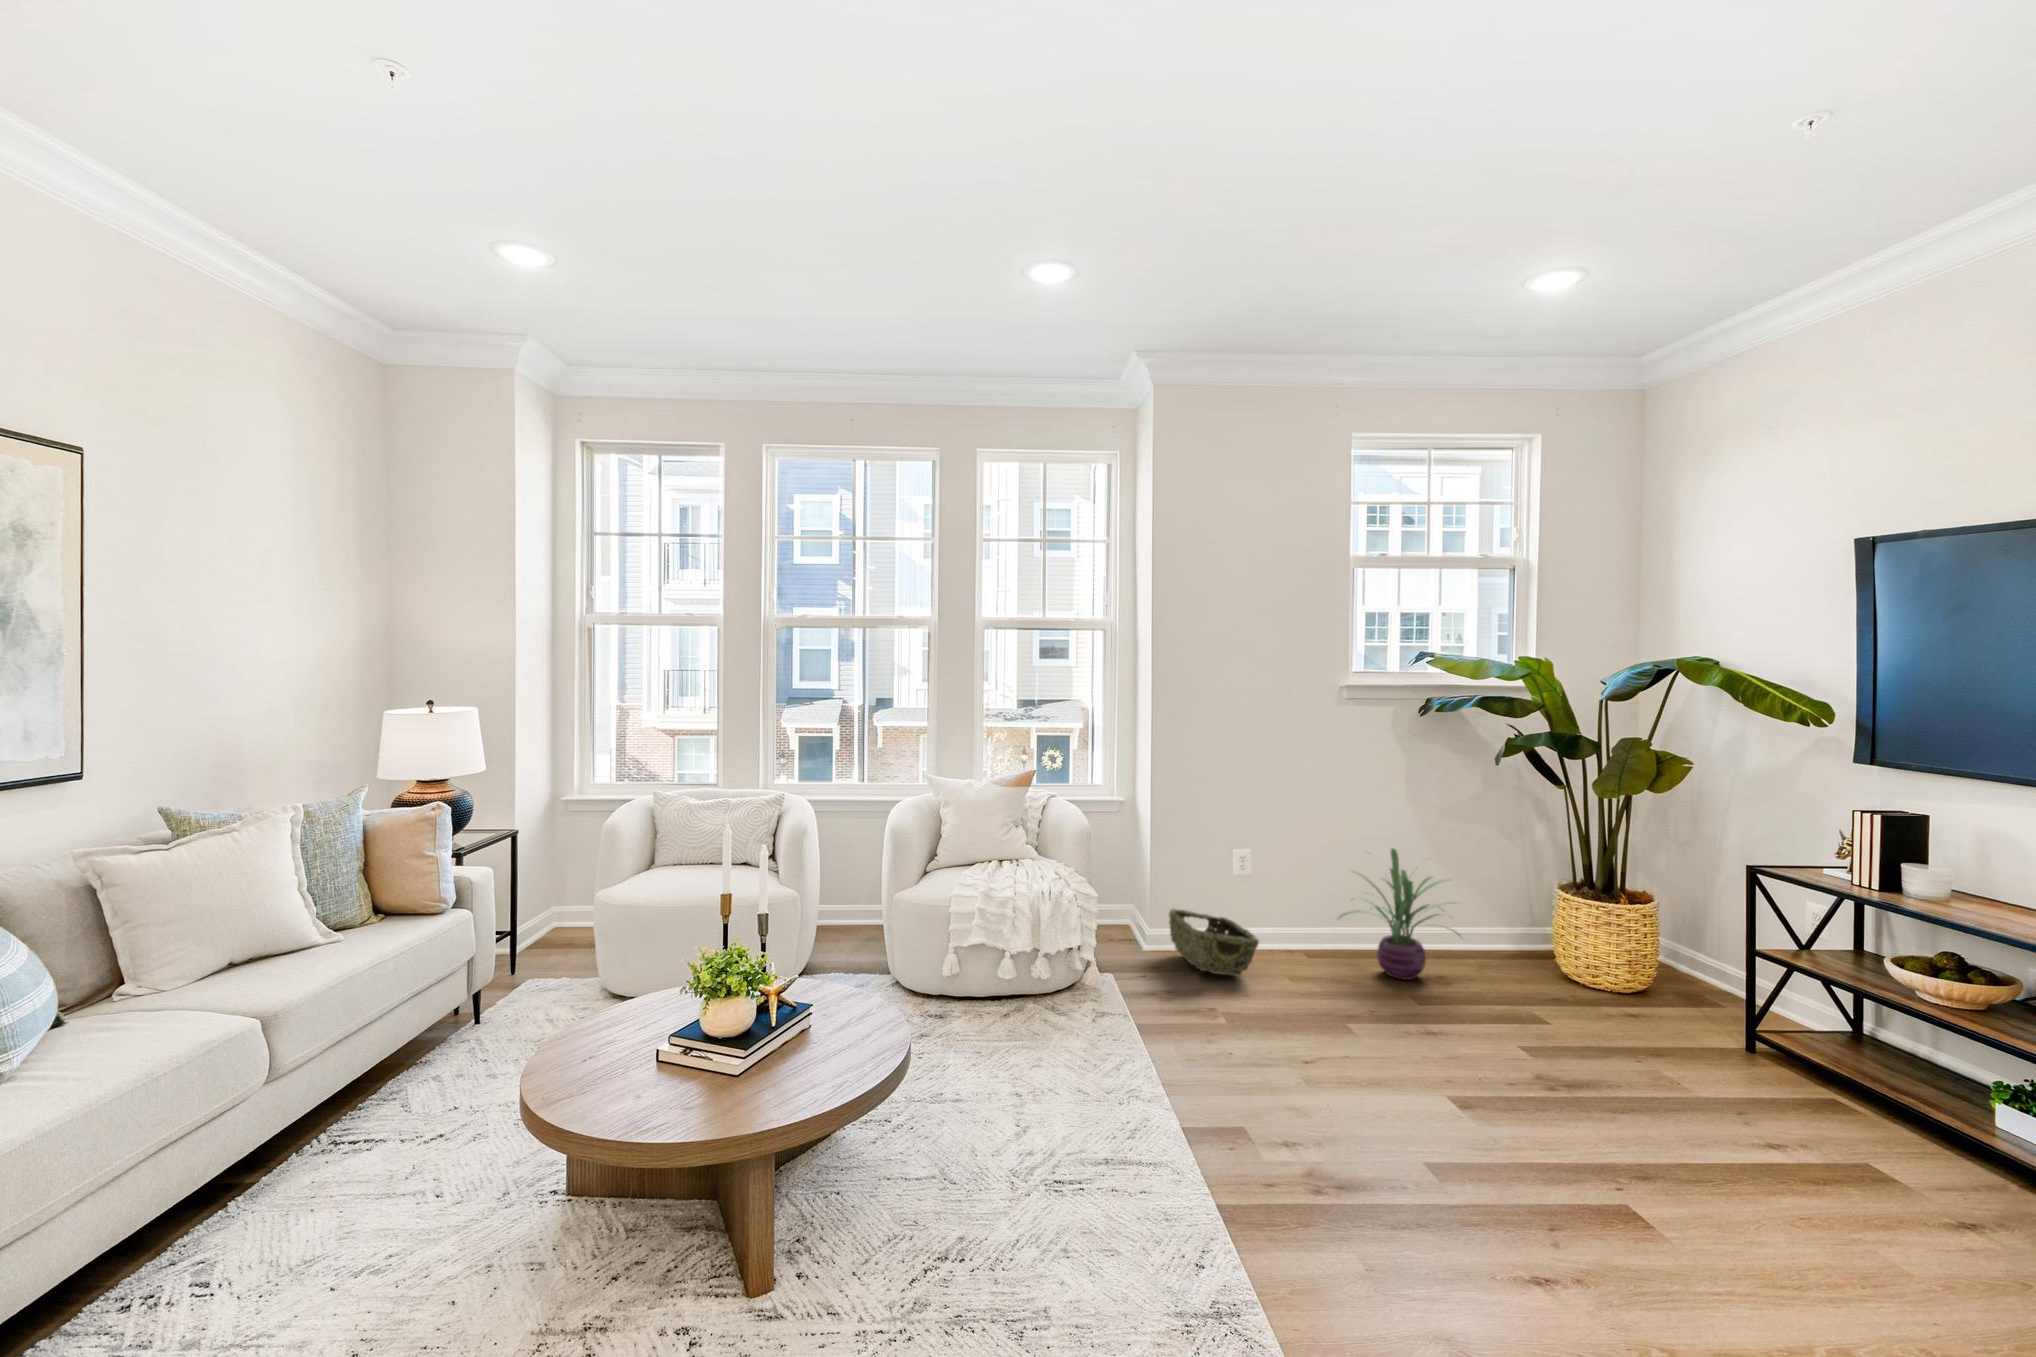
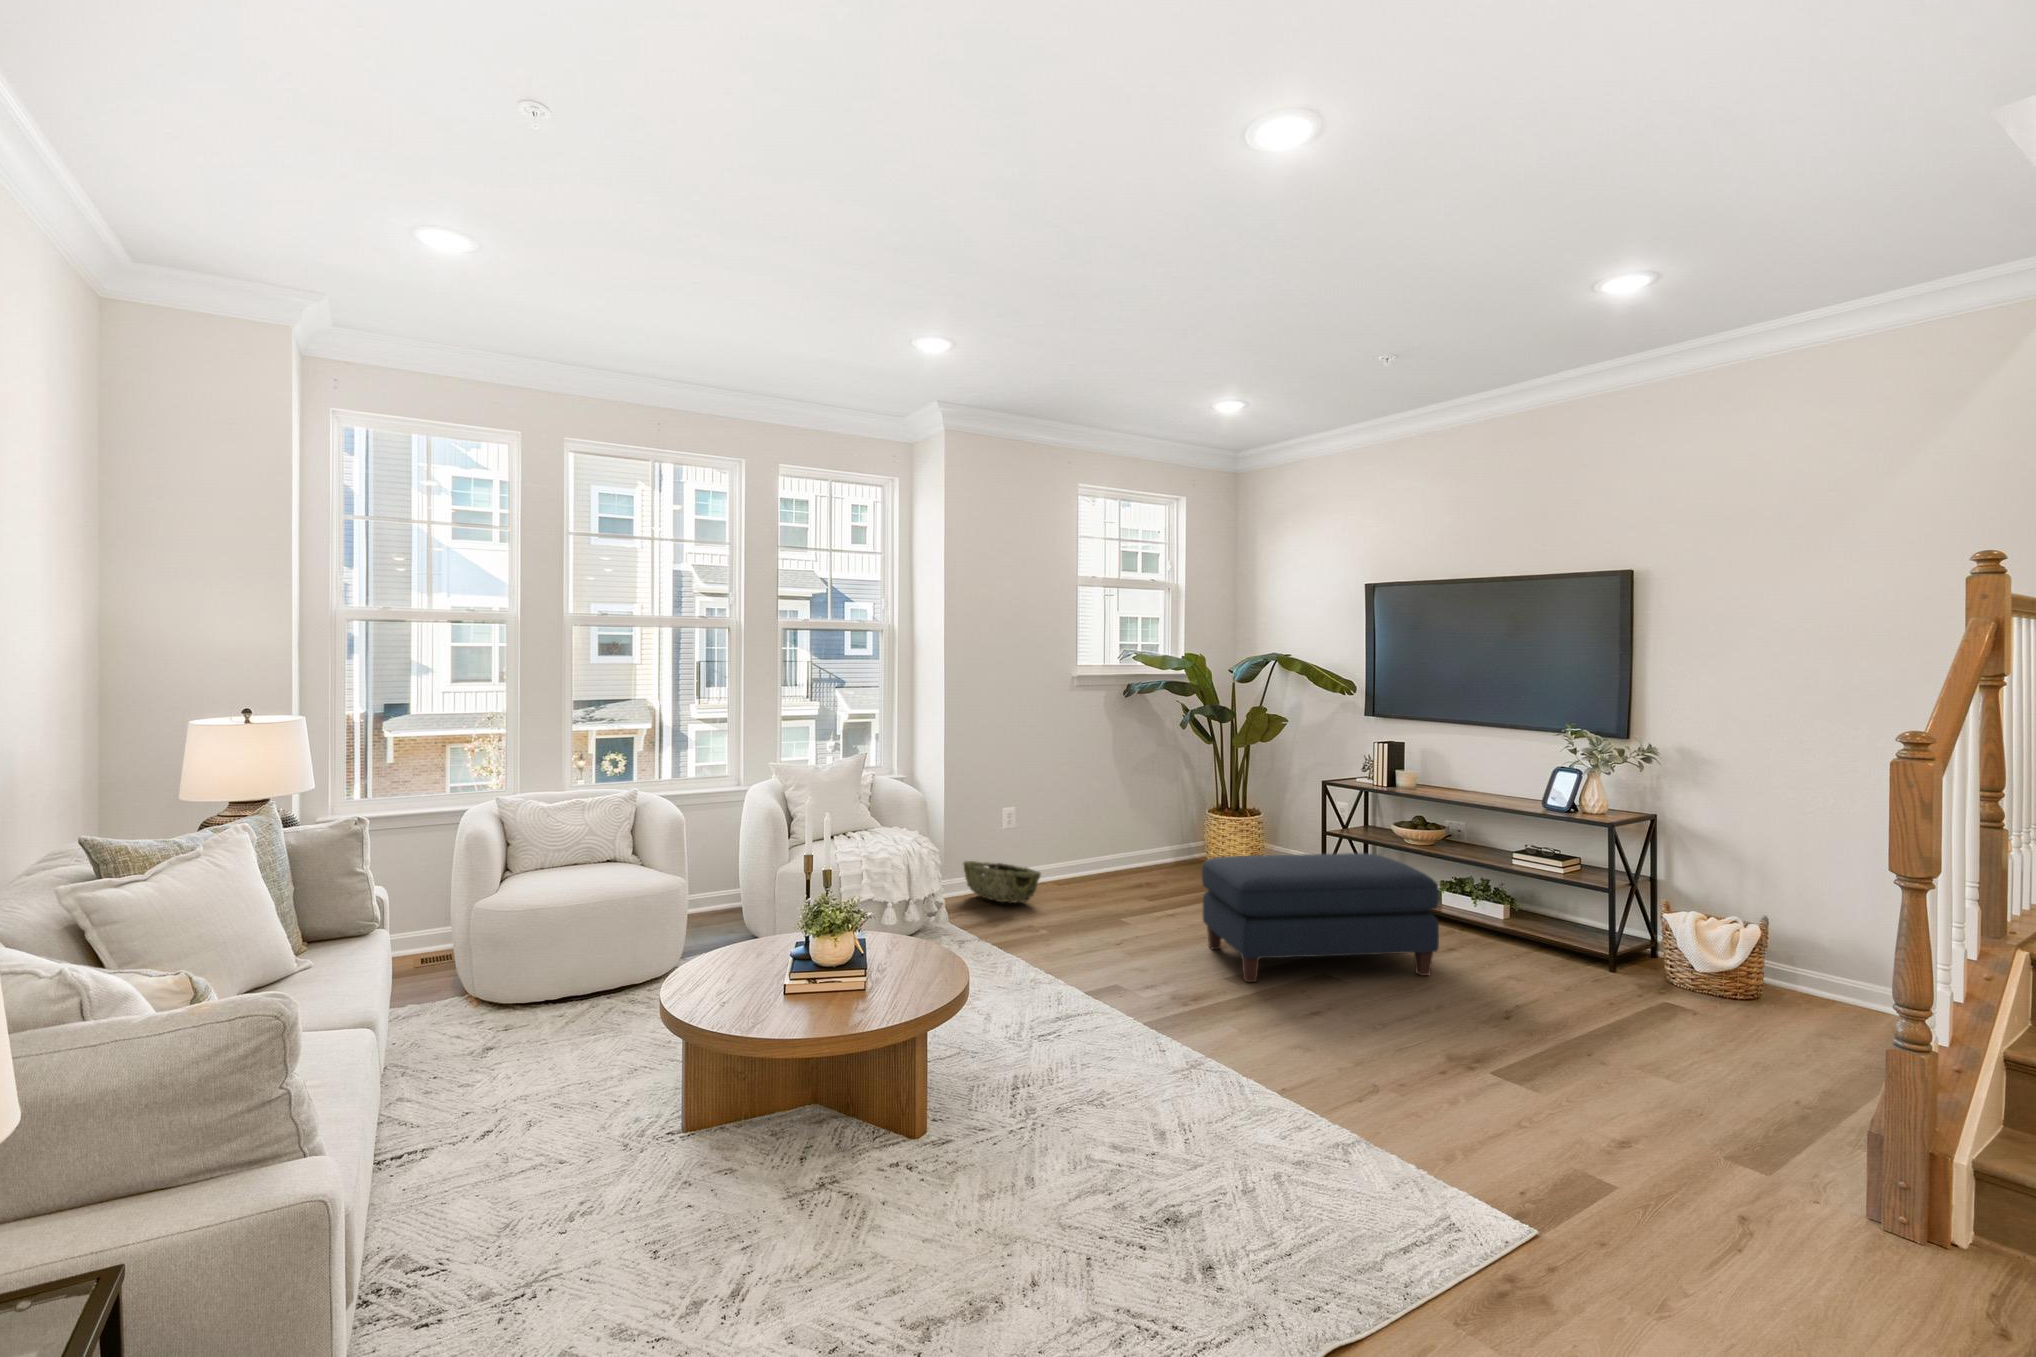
decorative plant: present [1339,849,1459,980] -> none [1080,796,1168,888]
ottoman: none [1447,970,1936,1295] -> present [1202,853,1439,982]

